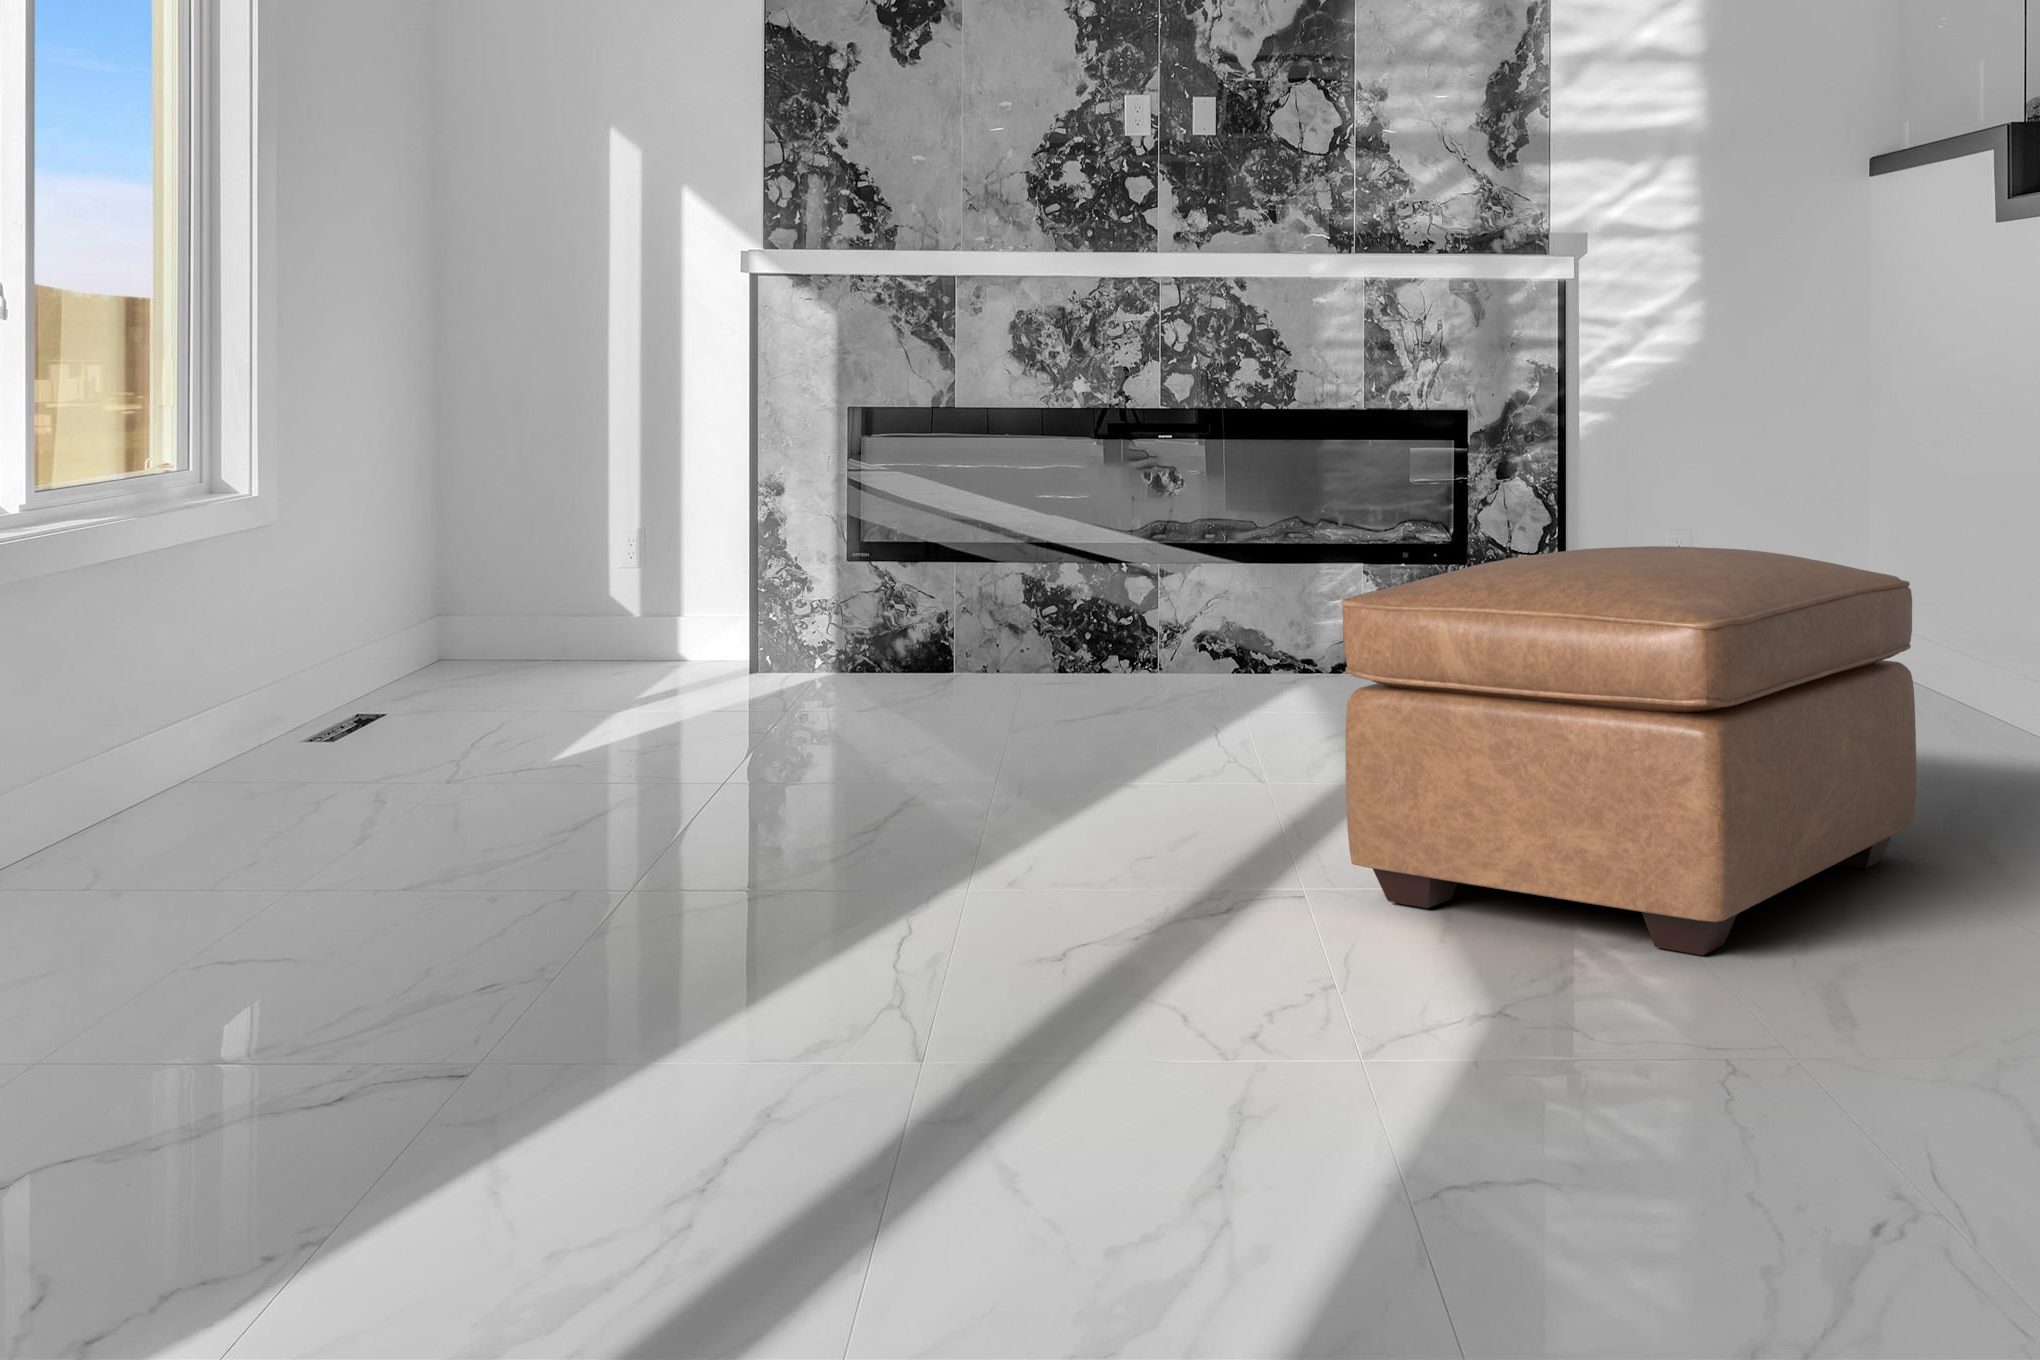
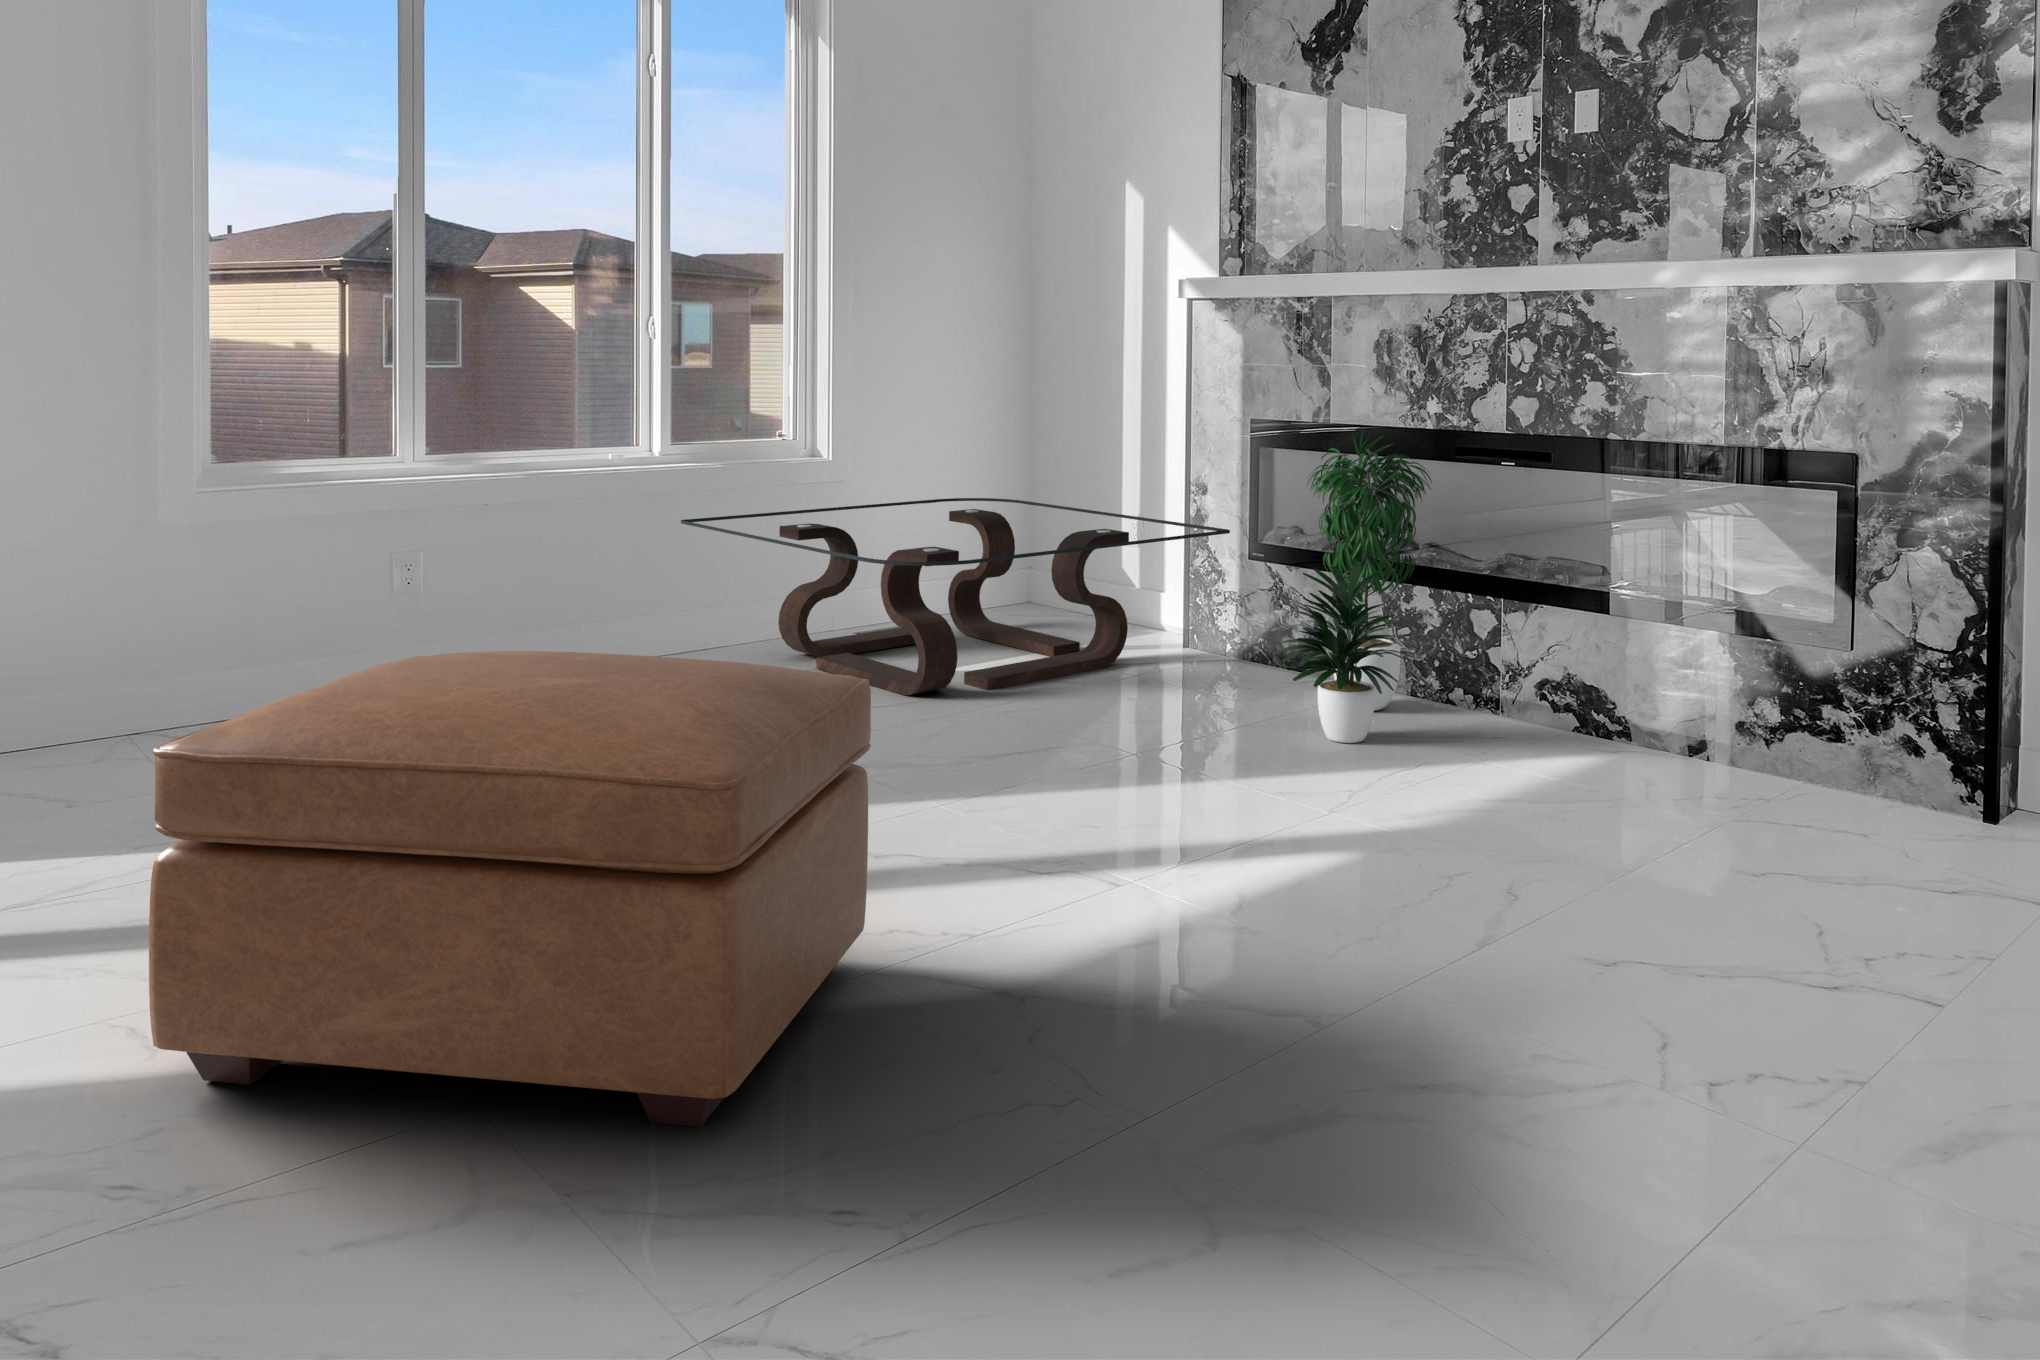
potted plant: none [1020,404,1235,701] -> present [1273,428,1432,743]
coffee table: none [291,537,889,768] -> present [681,498,1230,695]

